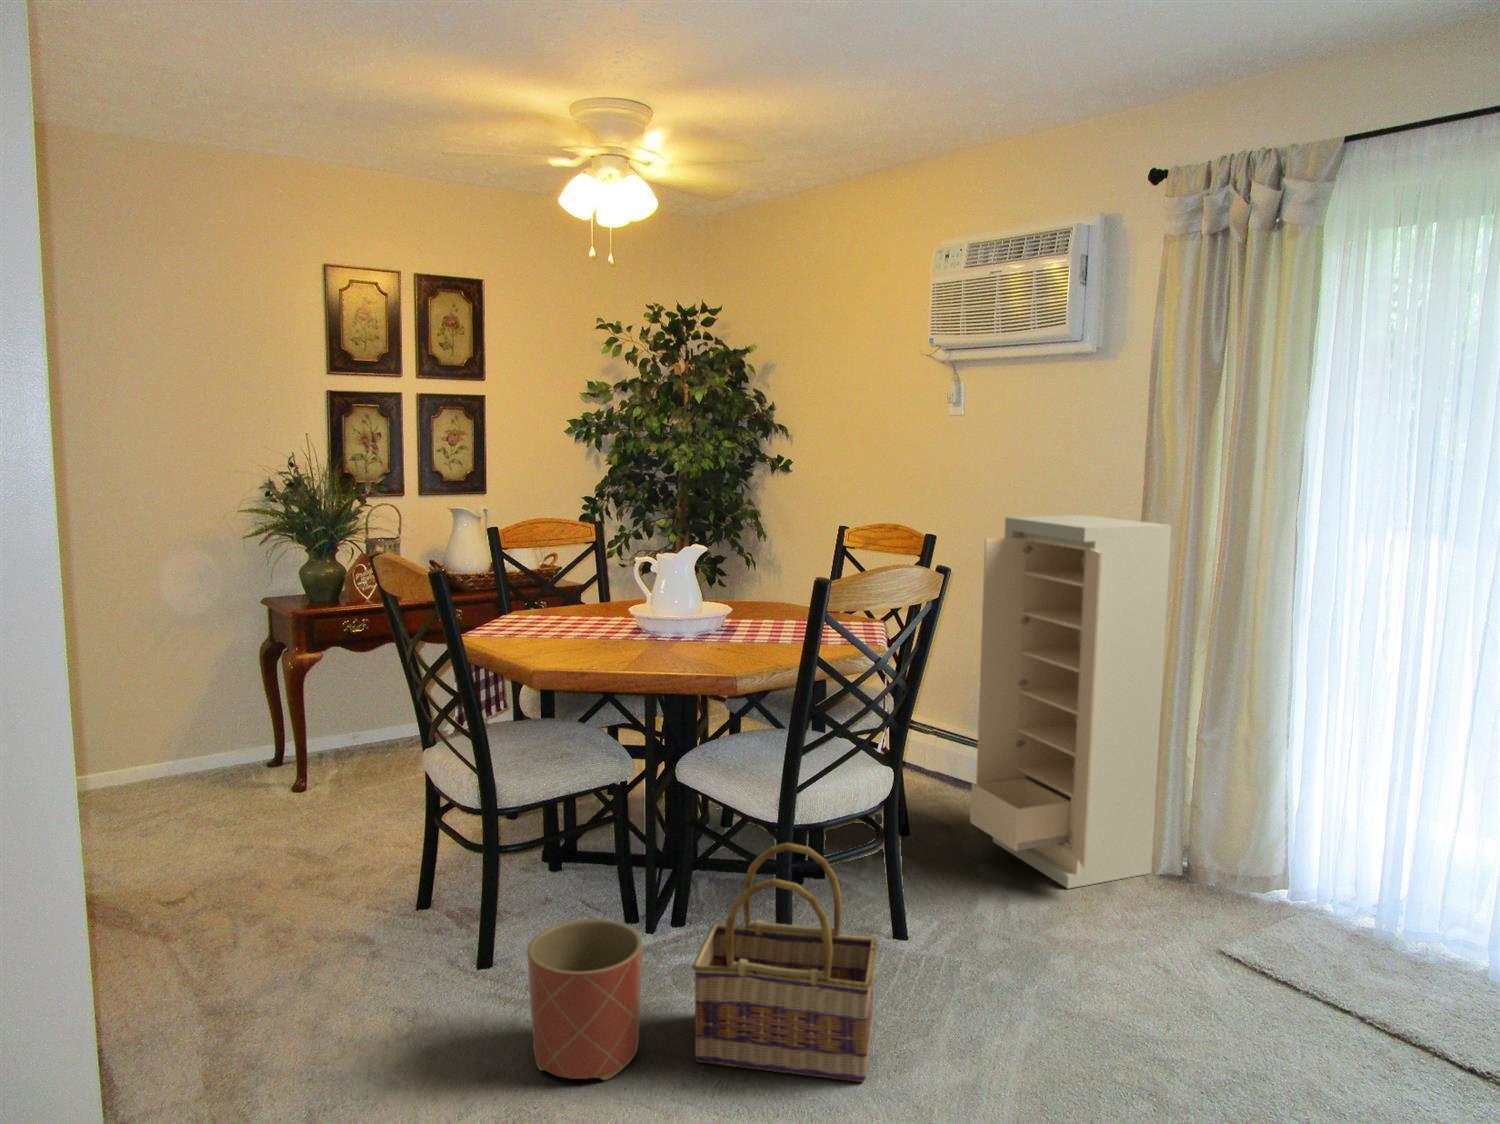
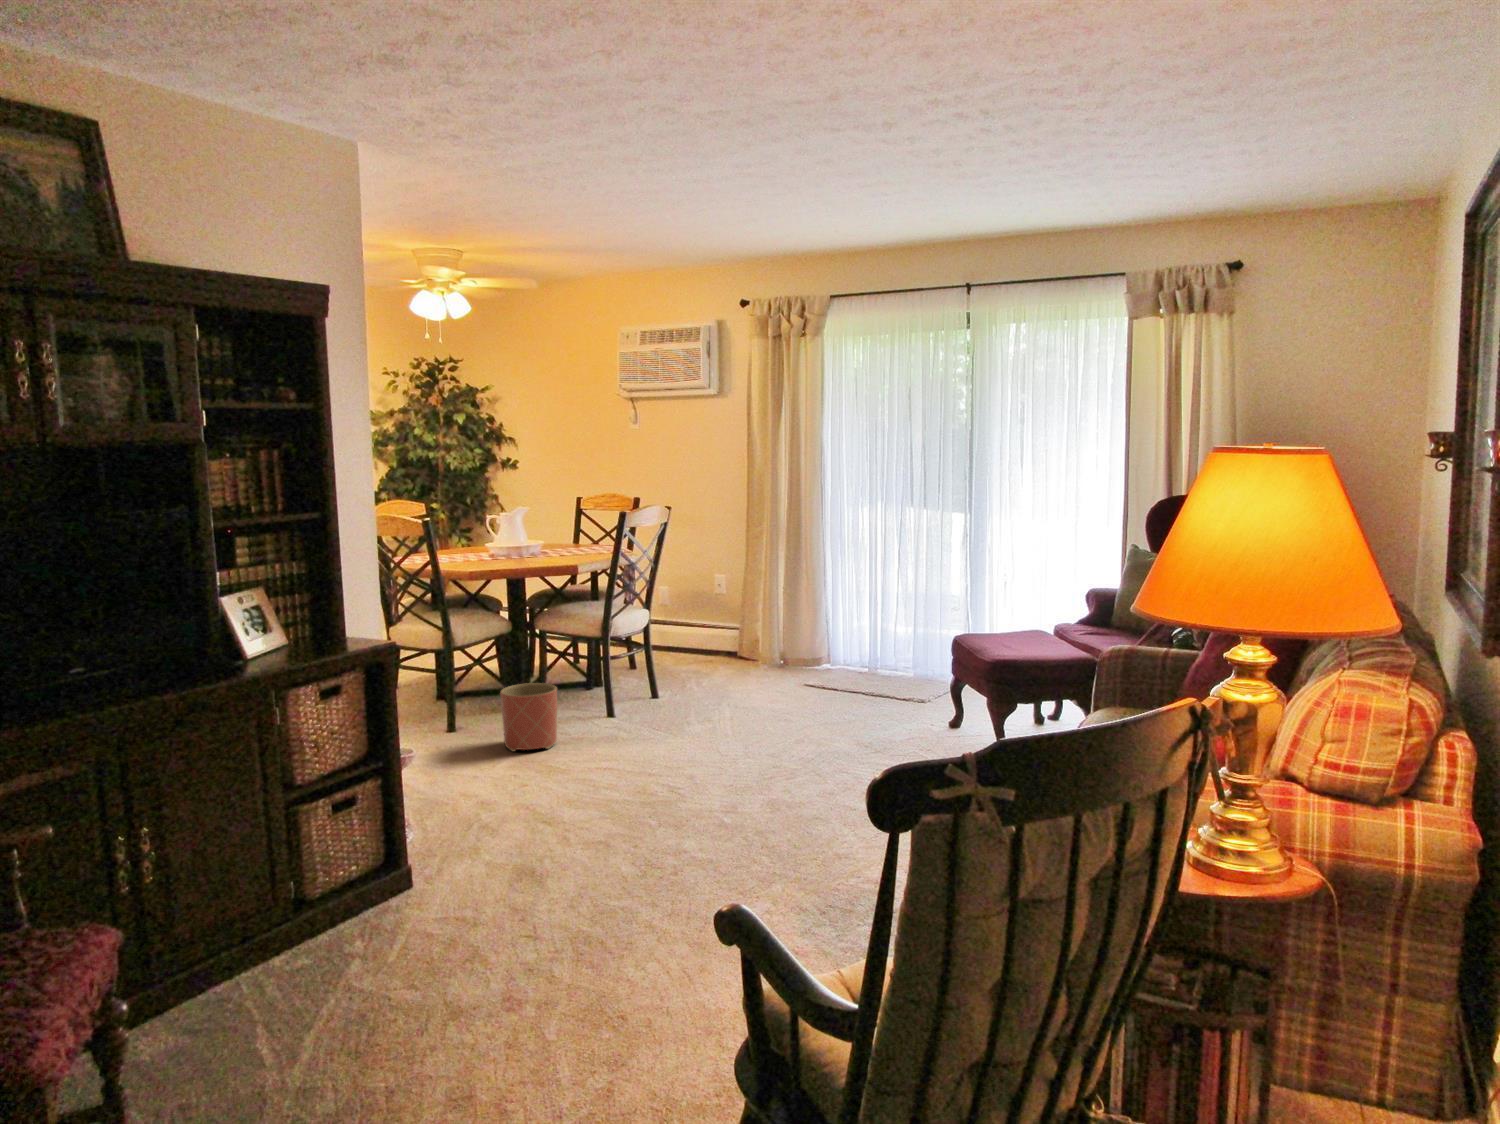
storage cabinet: present [970,515,1171,889] -> none [672,483,767,675]
basket: present [692,843,877,1082] -> none [579,636,667,739]

